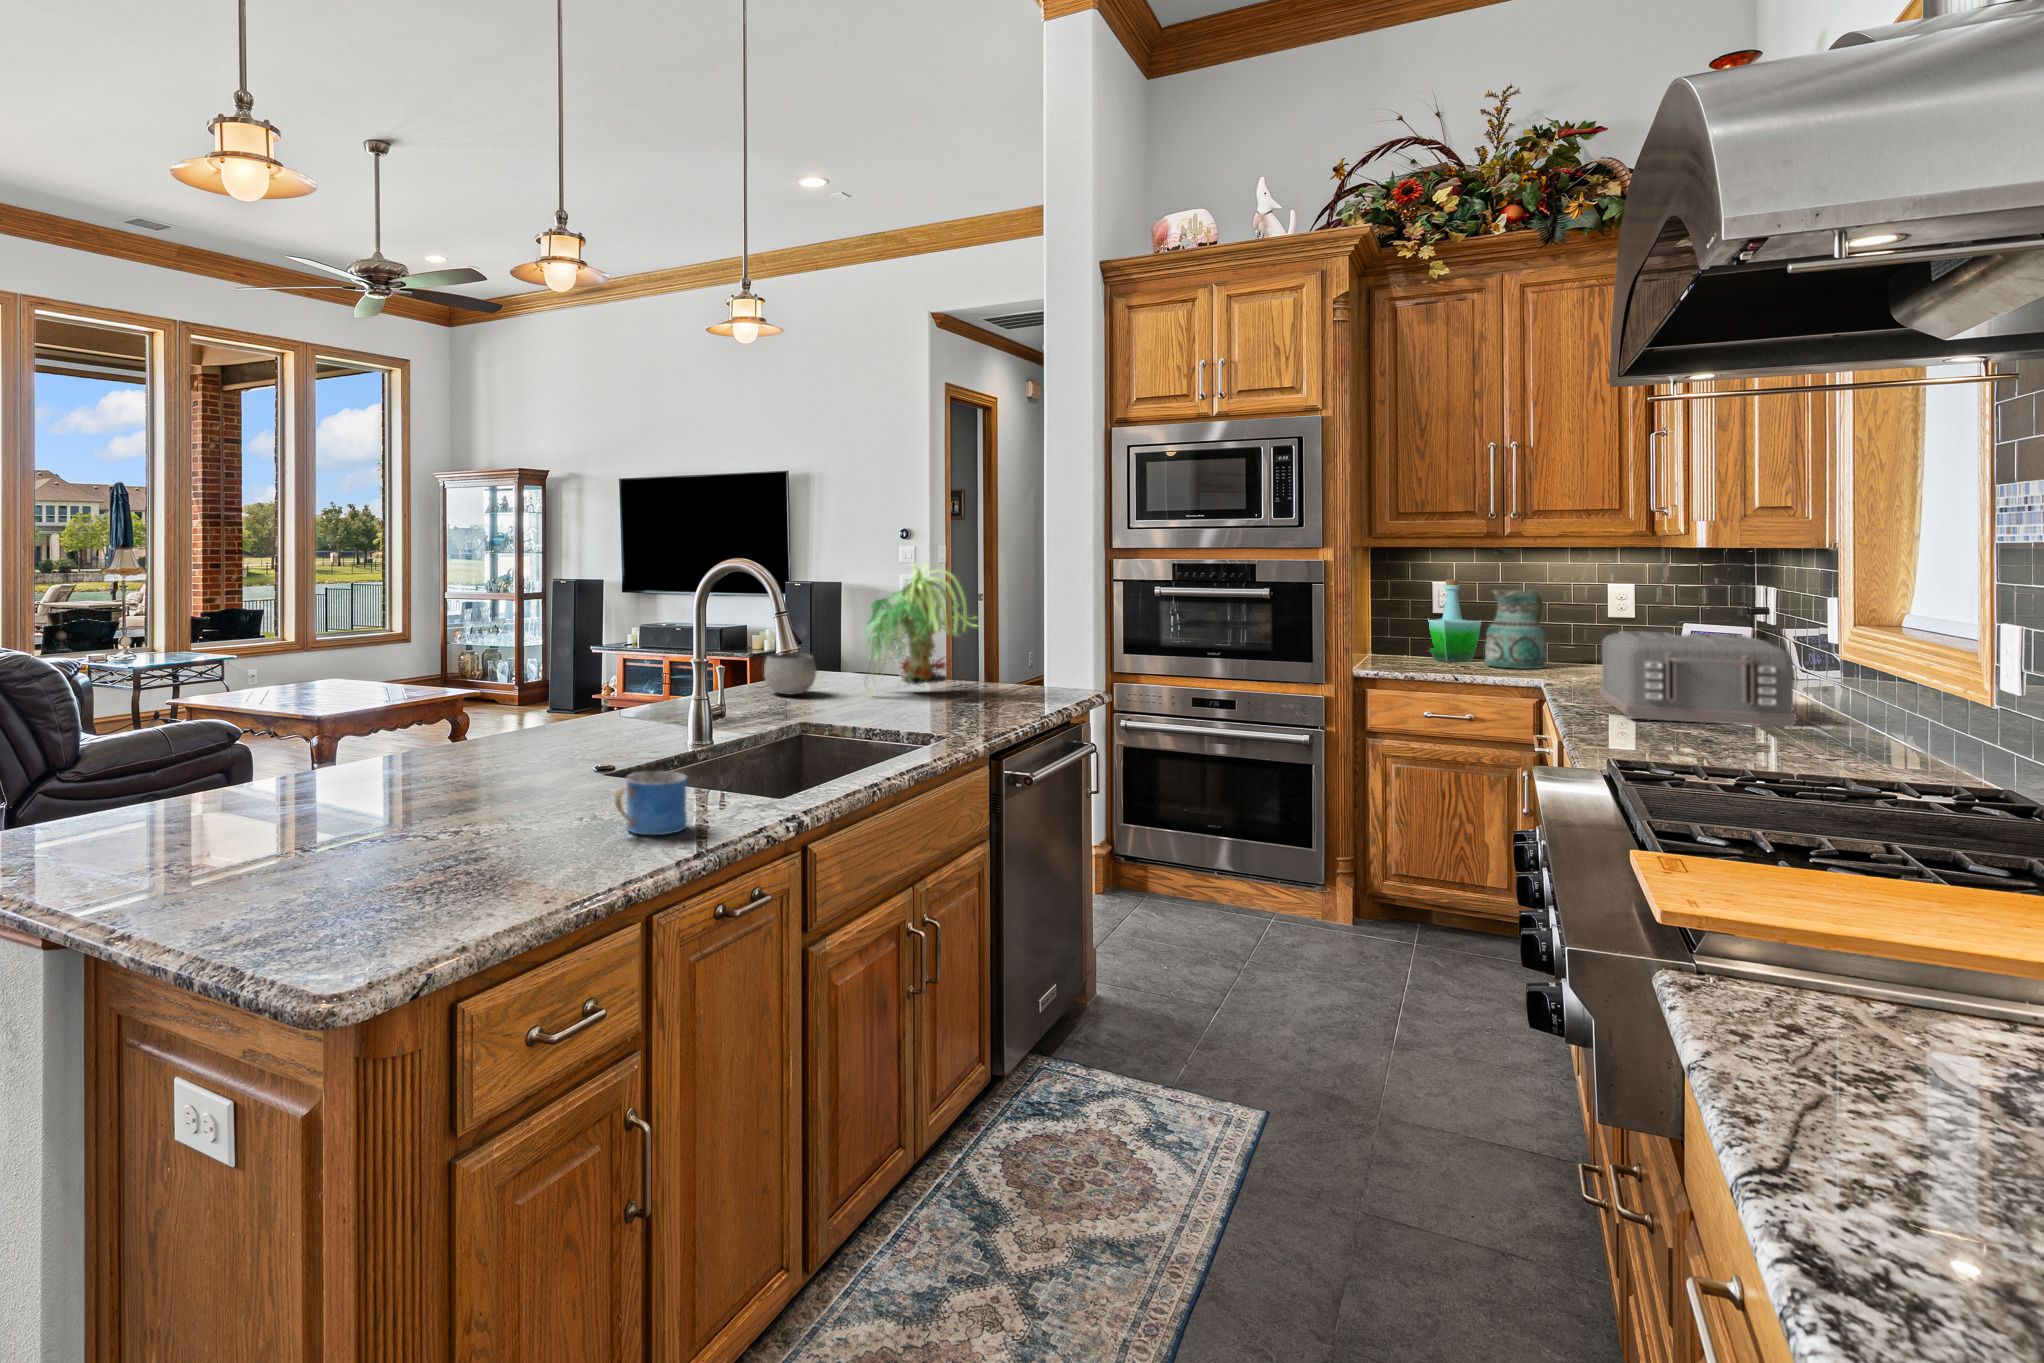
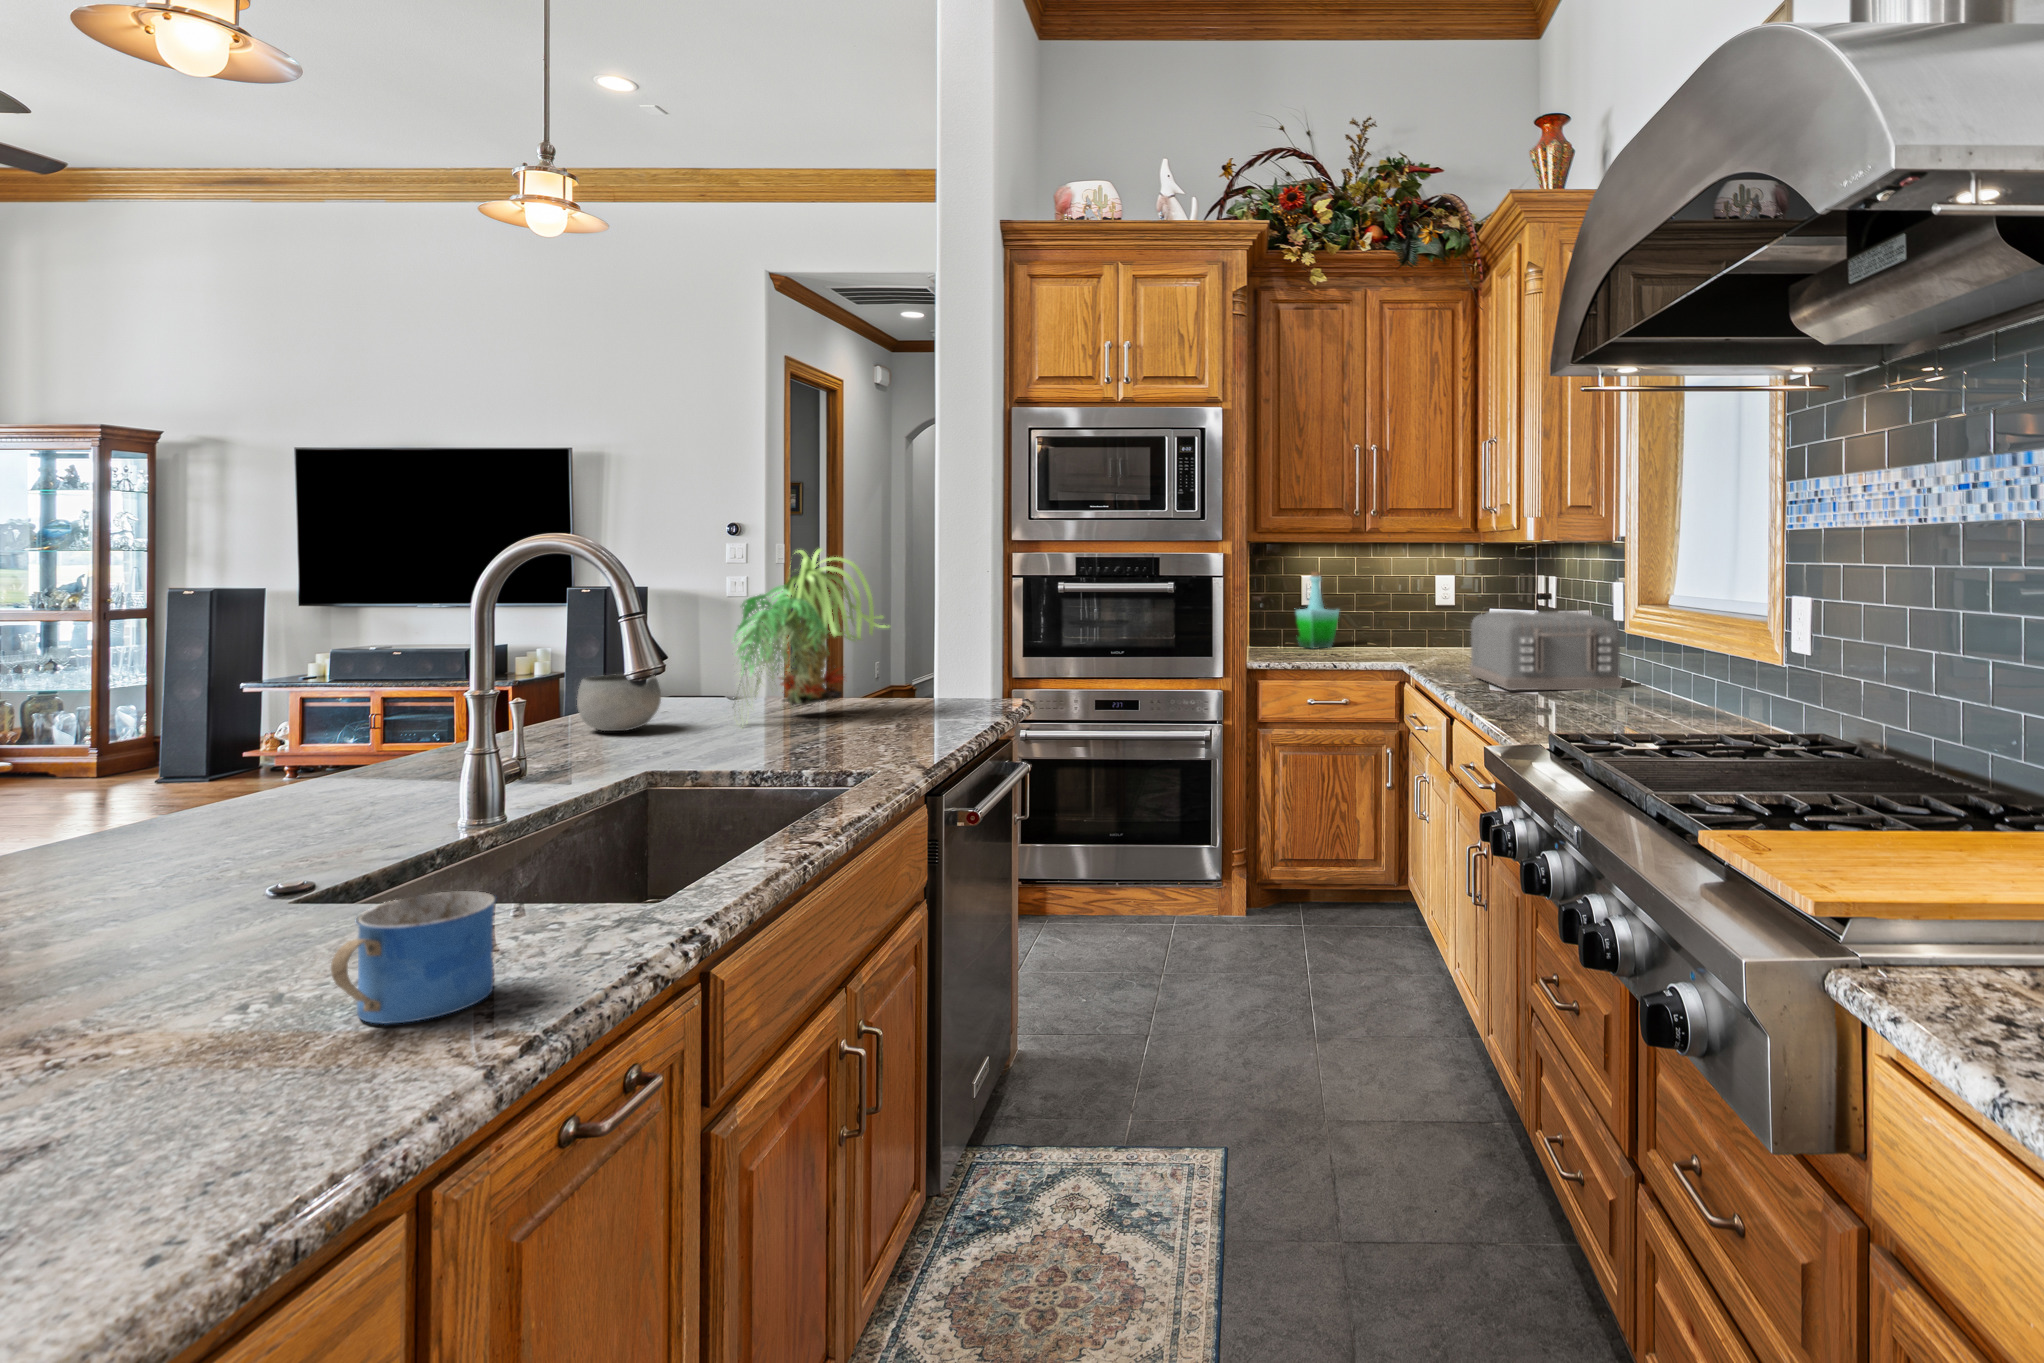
ceramic pitcher: present [1485,589,1546,669] -> none [1346,579,1394,652]

